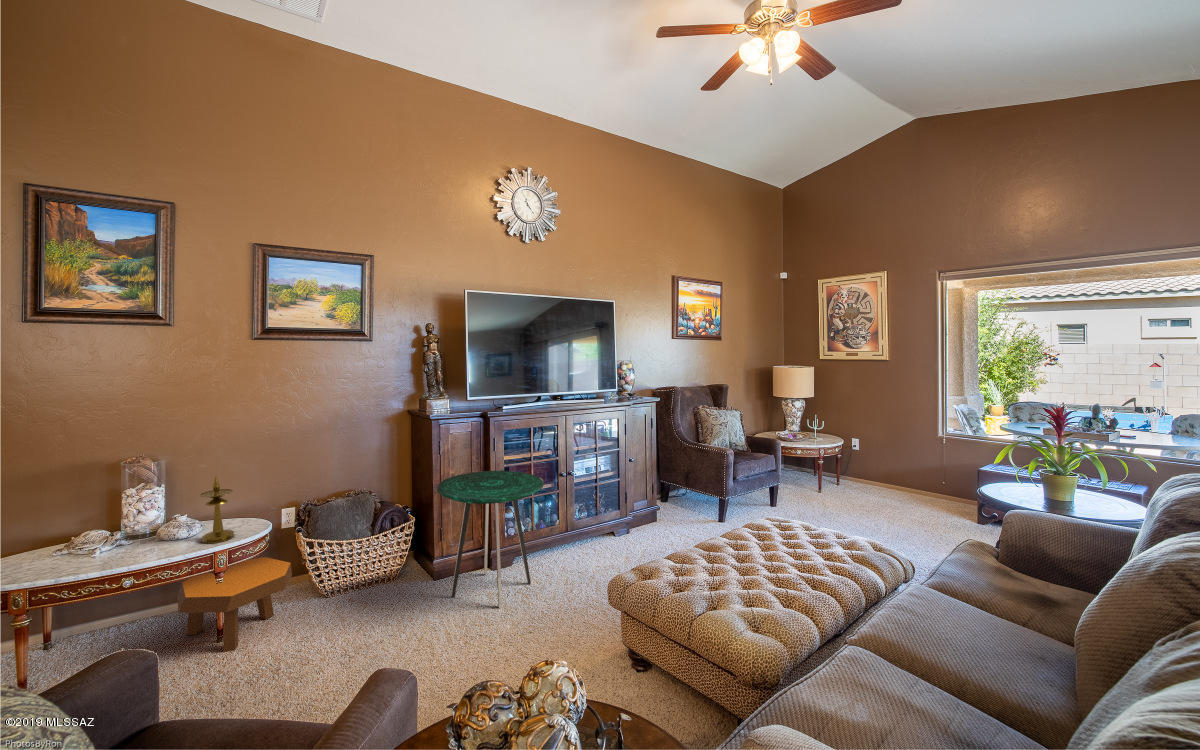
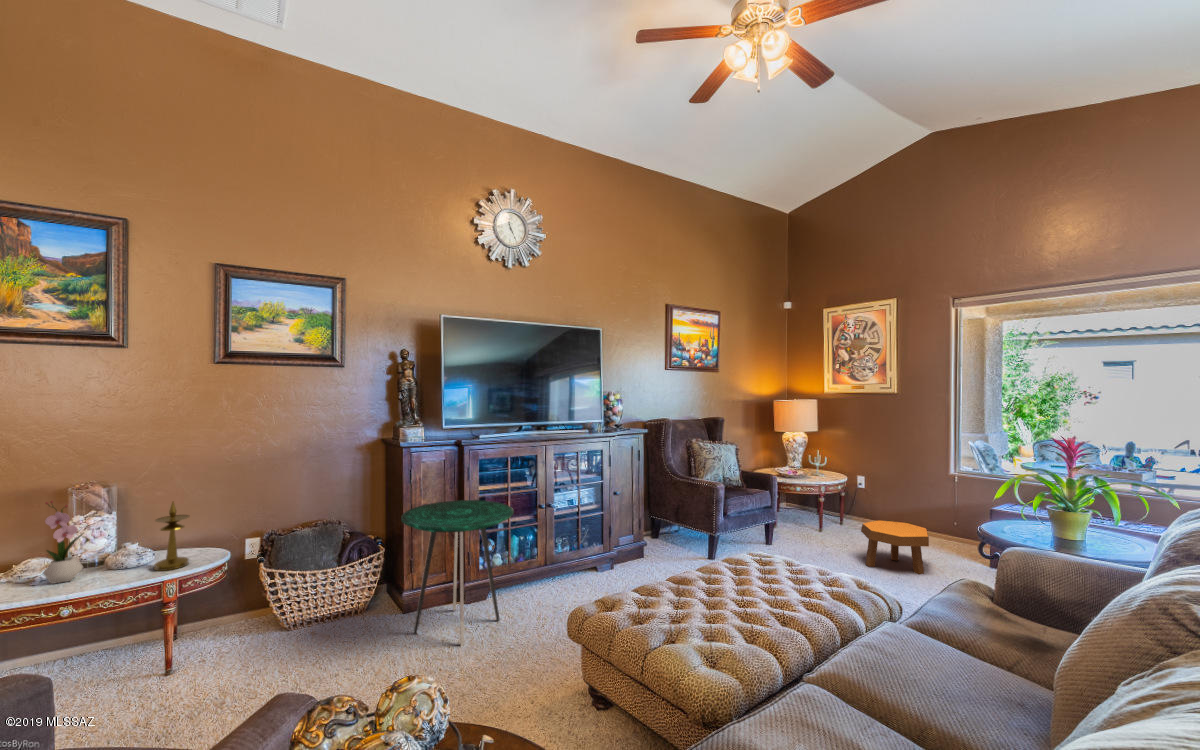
flower arrangement: none [95,478,135,558] -> present [43,501,83,584]
footstool: present [178,557,292,652] -> present [861,520,929,574]

